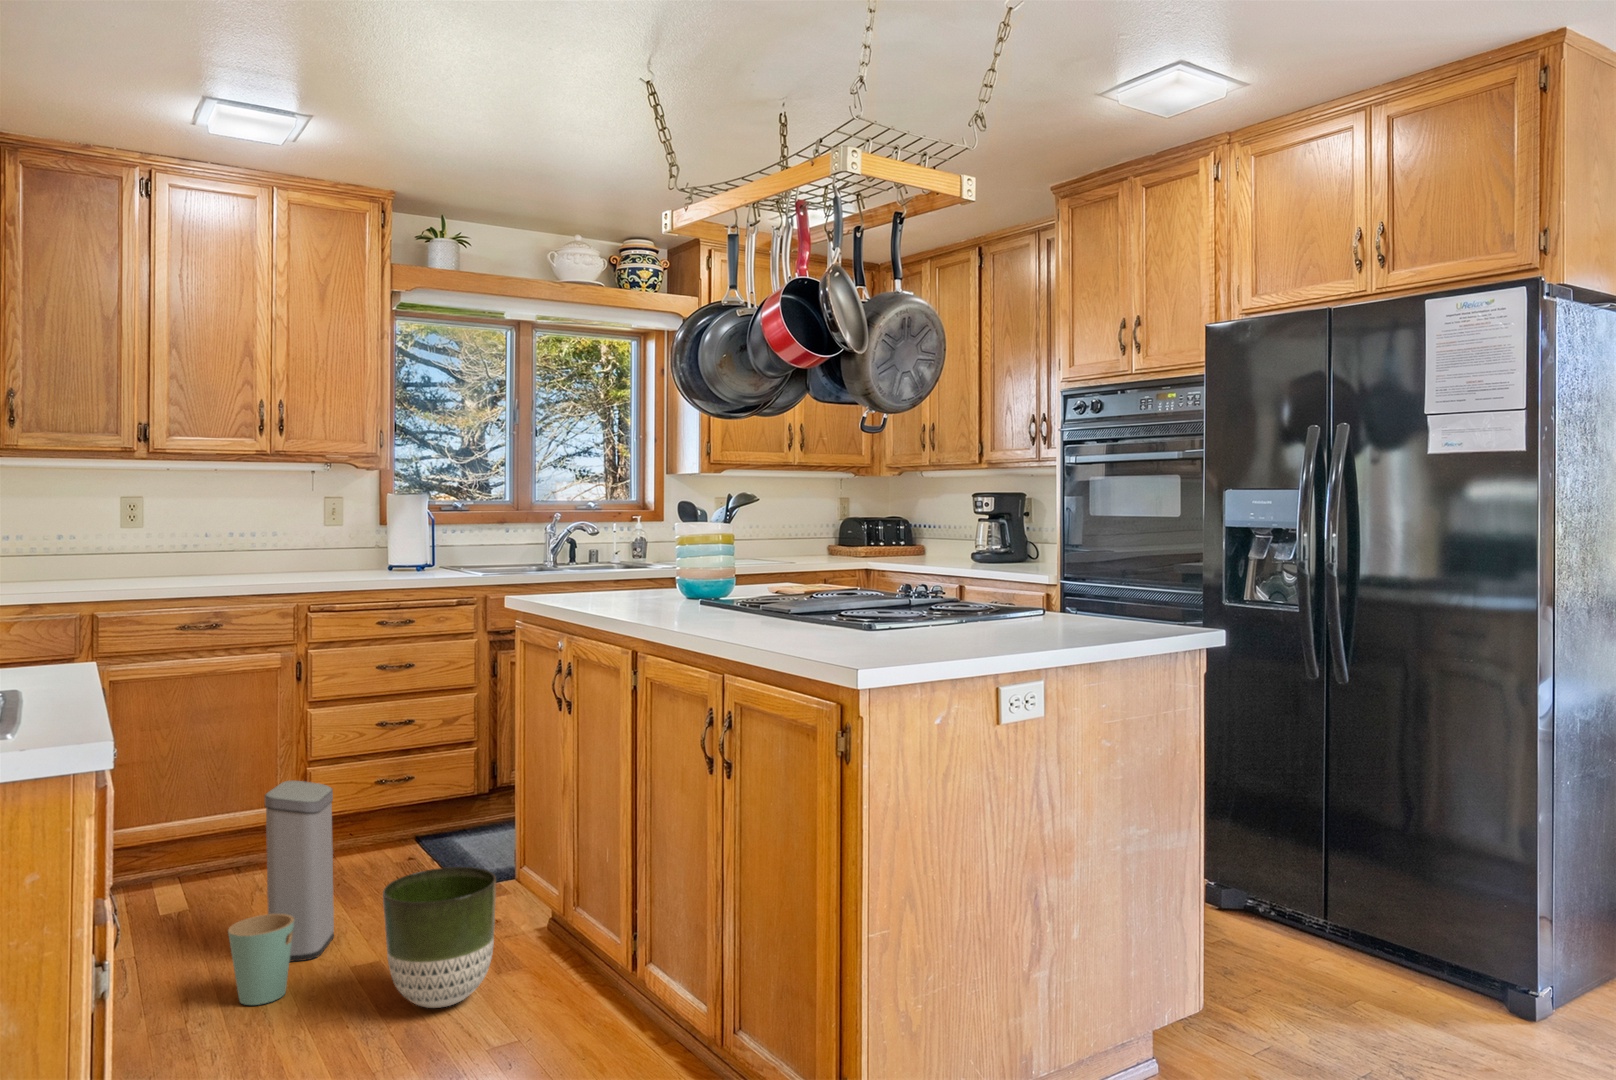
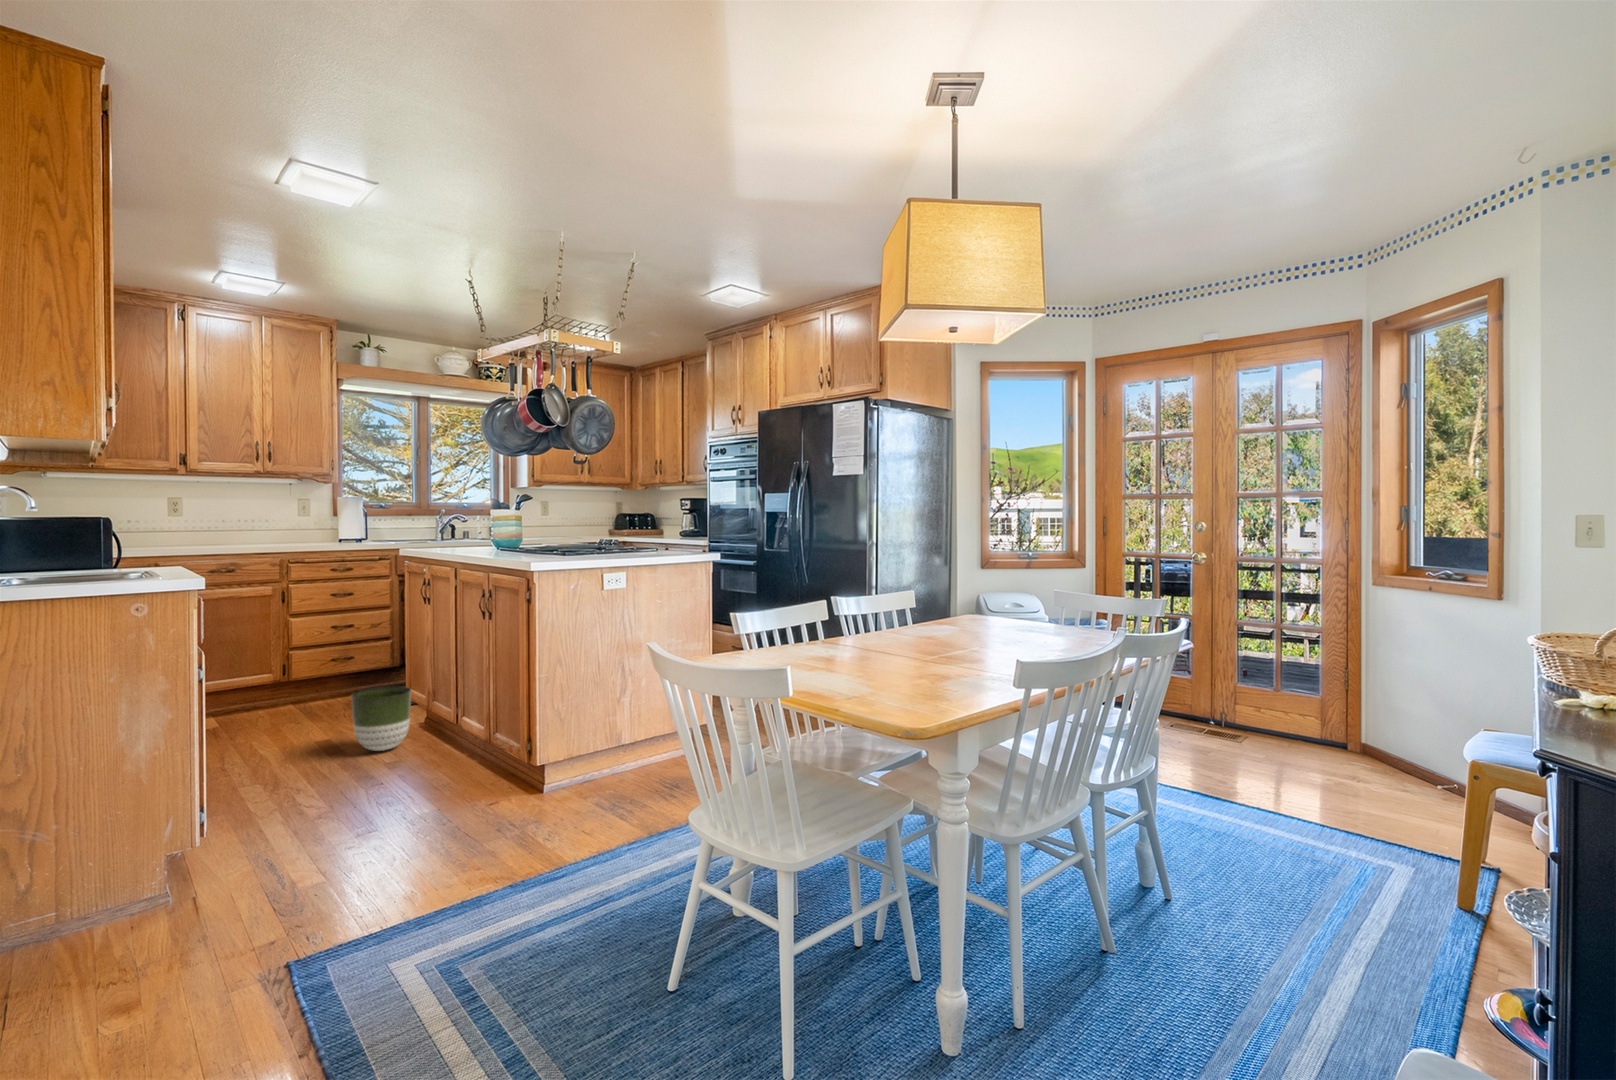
trash can: present [228,780,334,1005] -> none [263,651,316,757]

